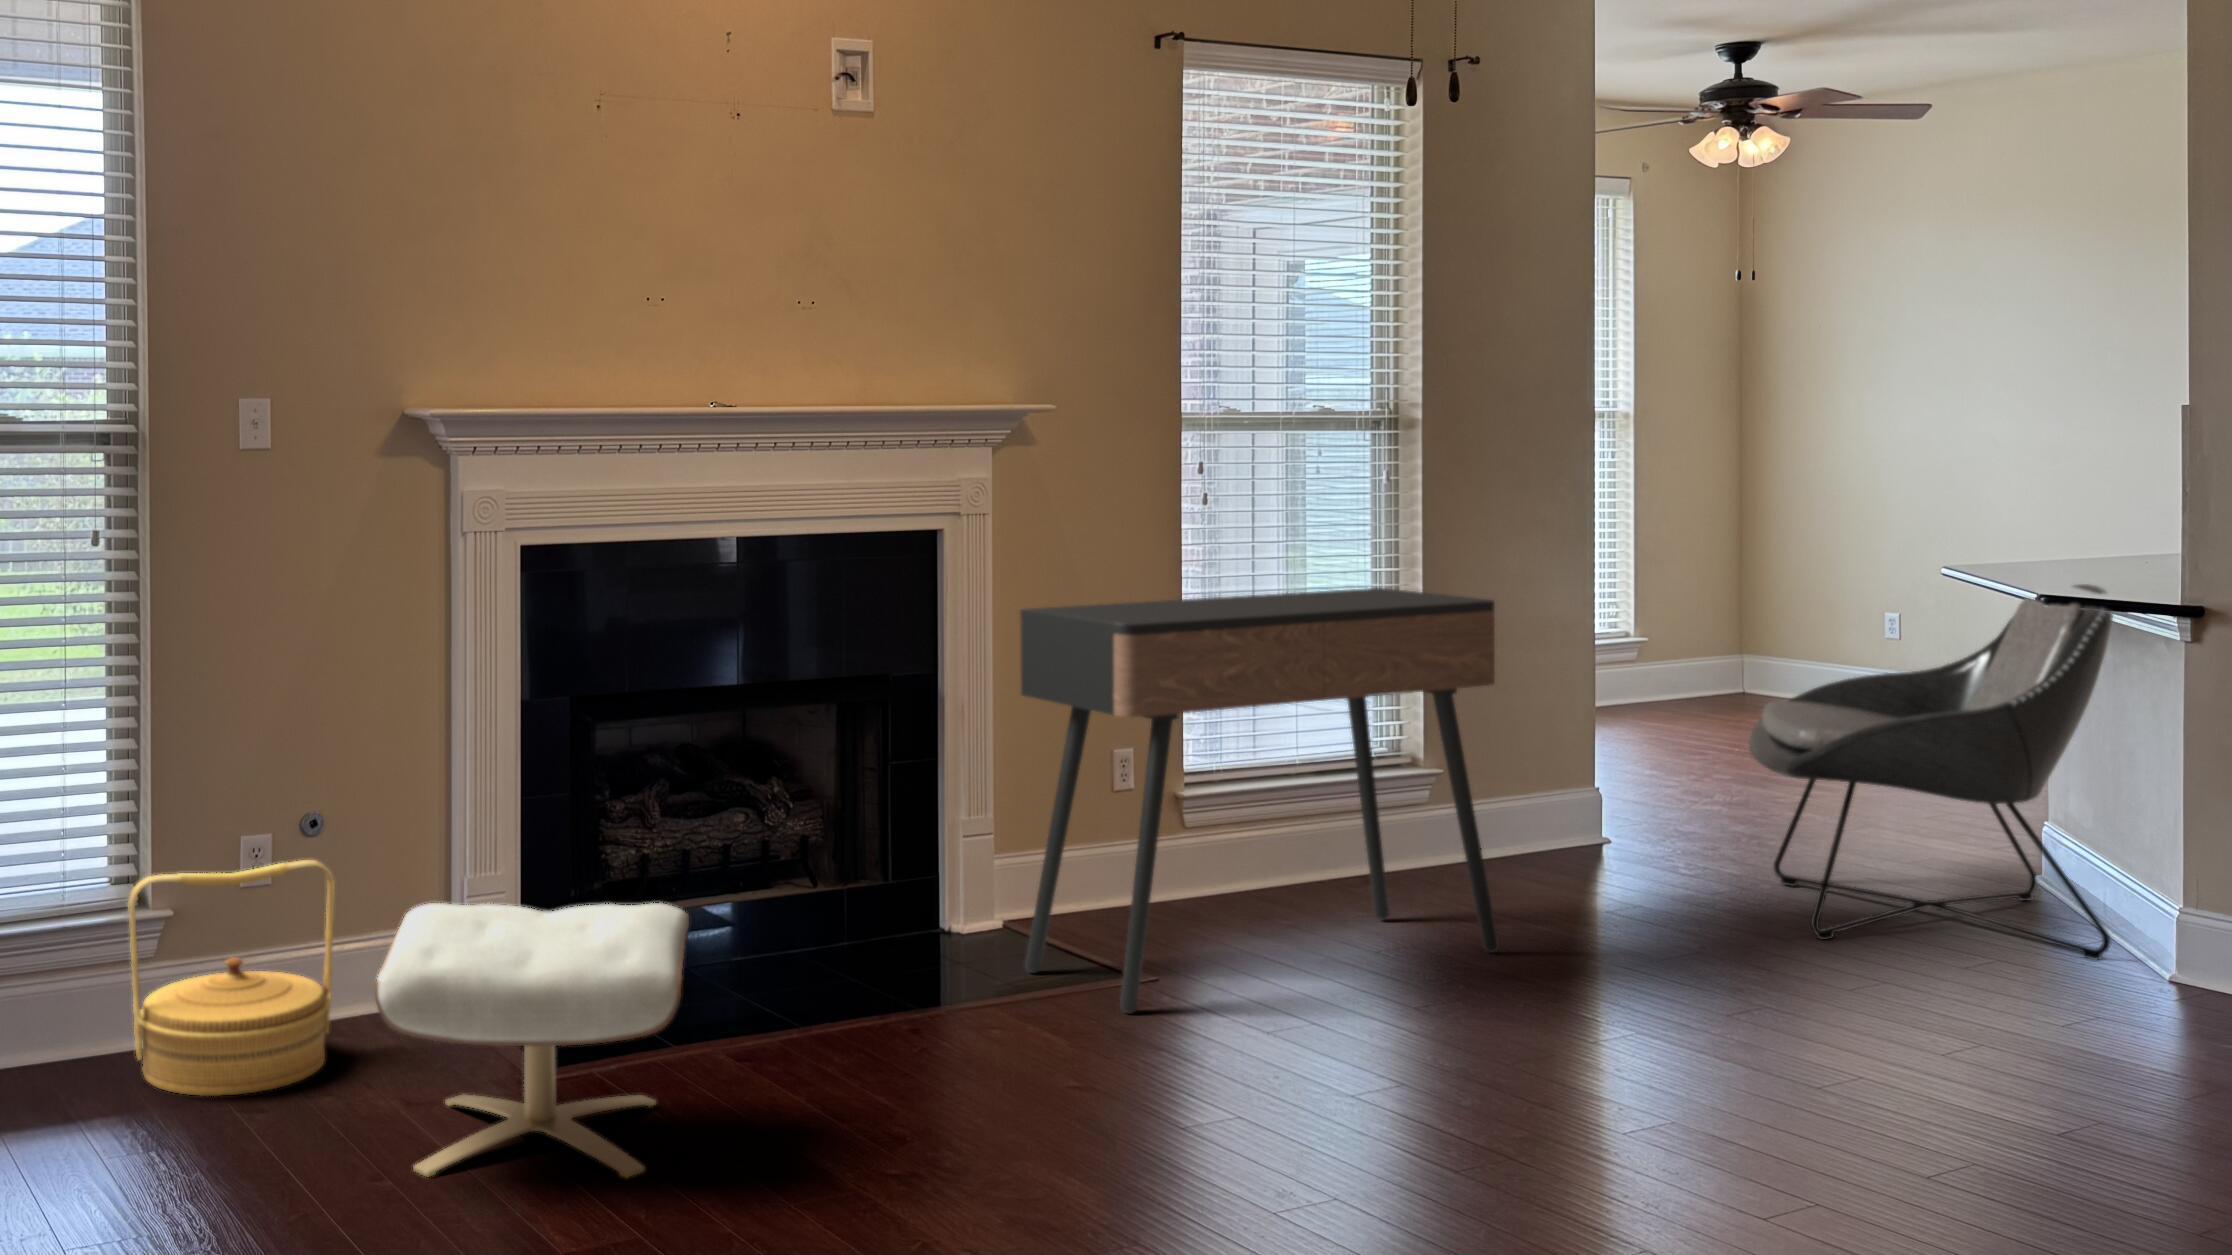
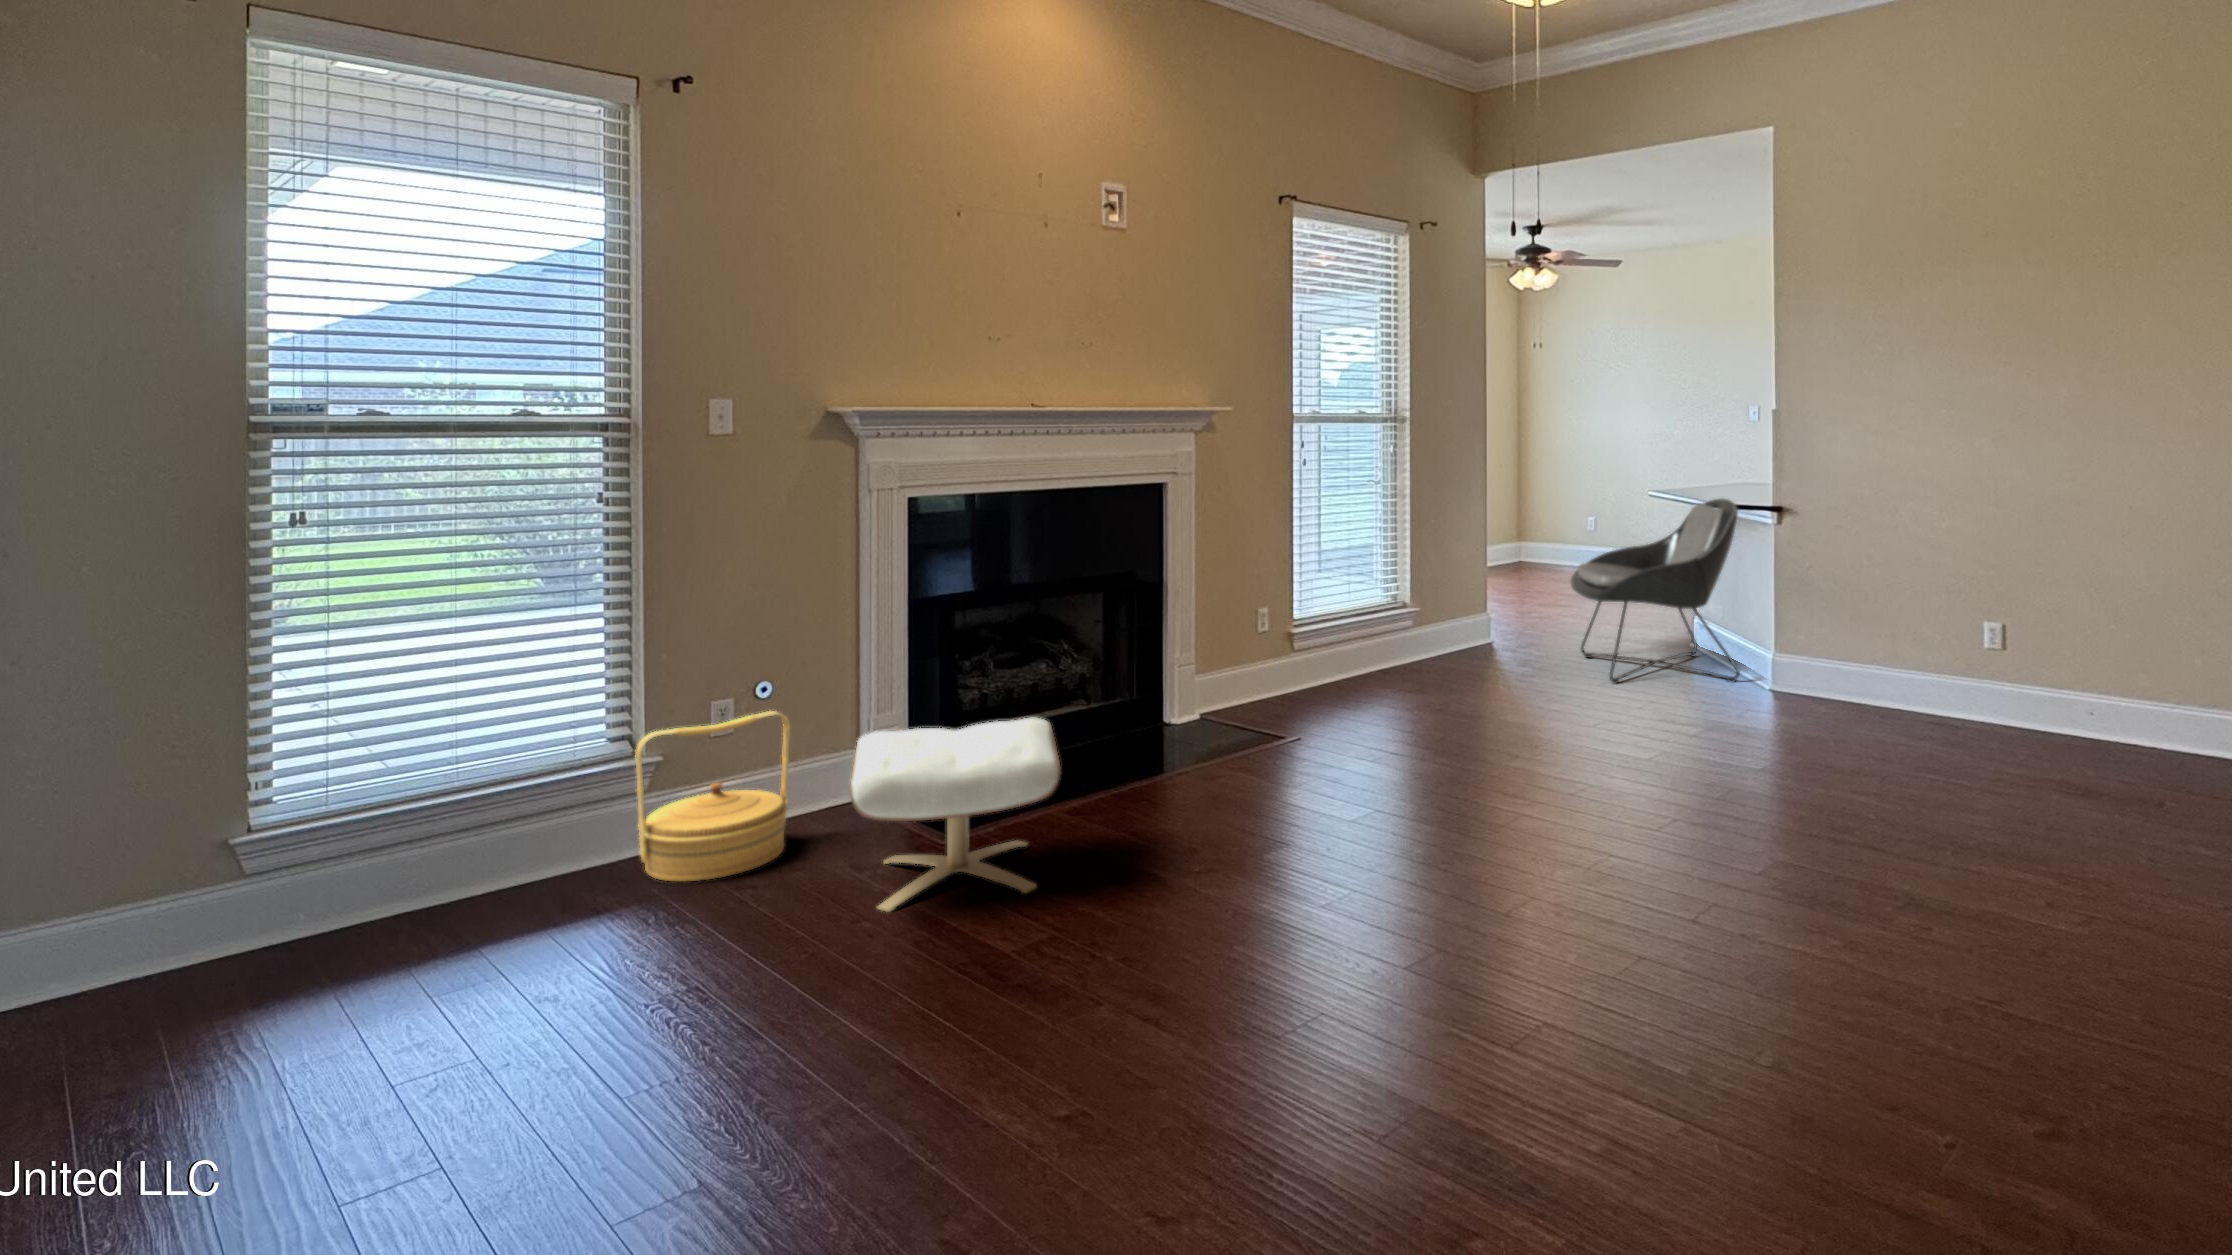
console table: present [1020,588,1499,1014] -> none [1219,510,1468,758]

